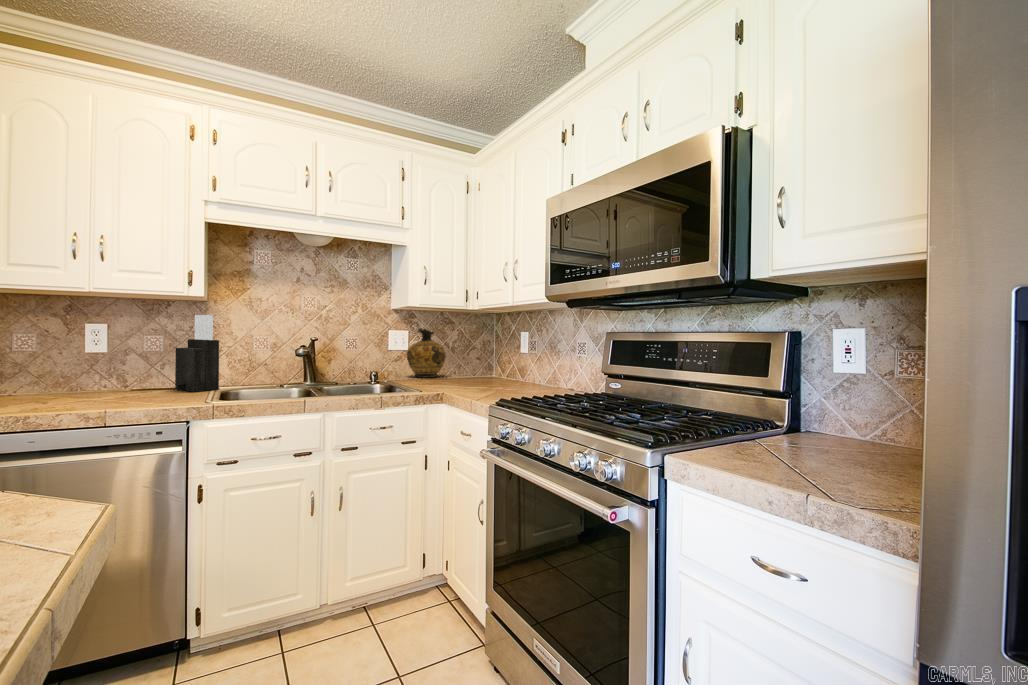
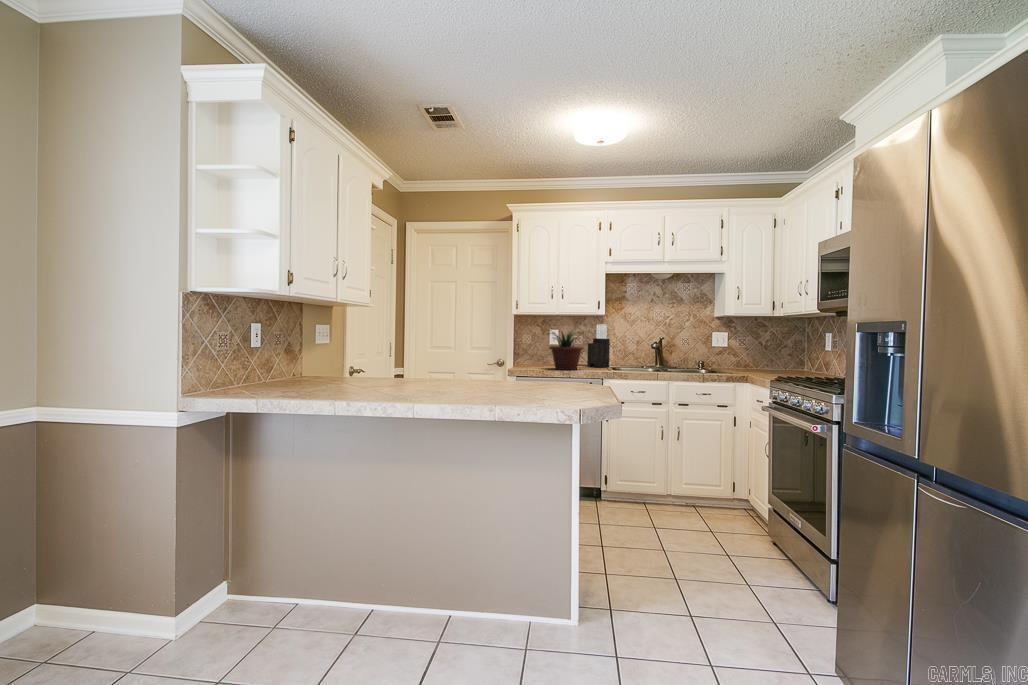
potted plant: none [44,323,164,407] -> present [549,330,586,370]
ceramic jug: present [407,329,446,377] -> none [727,331,759,368]

